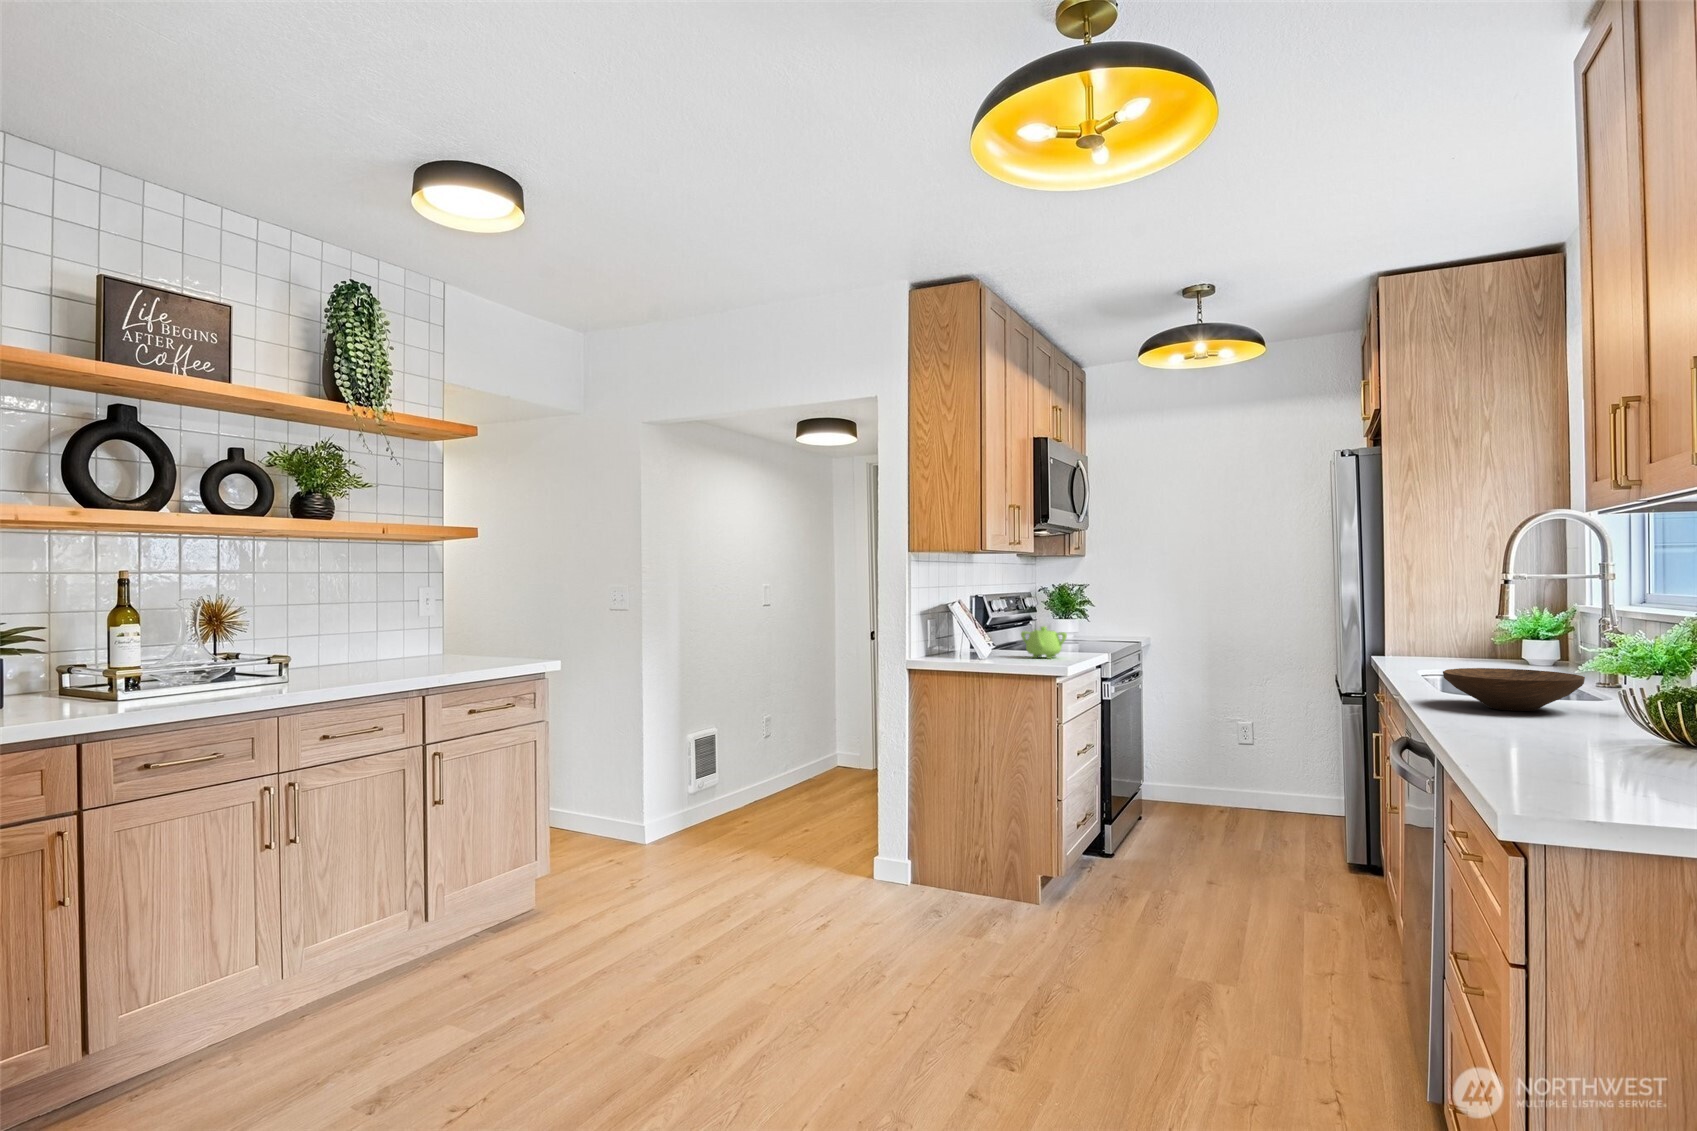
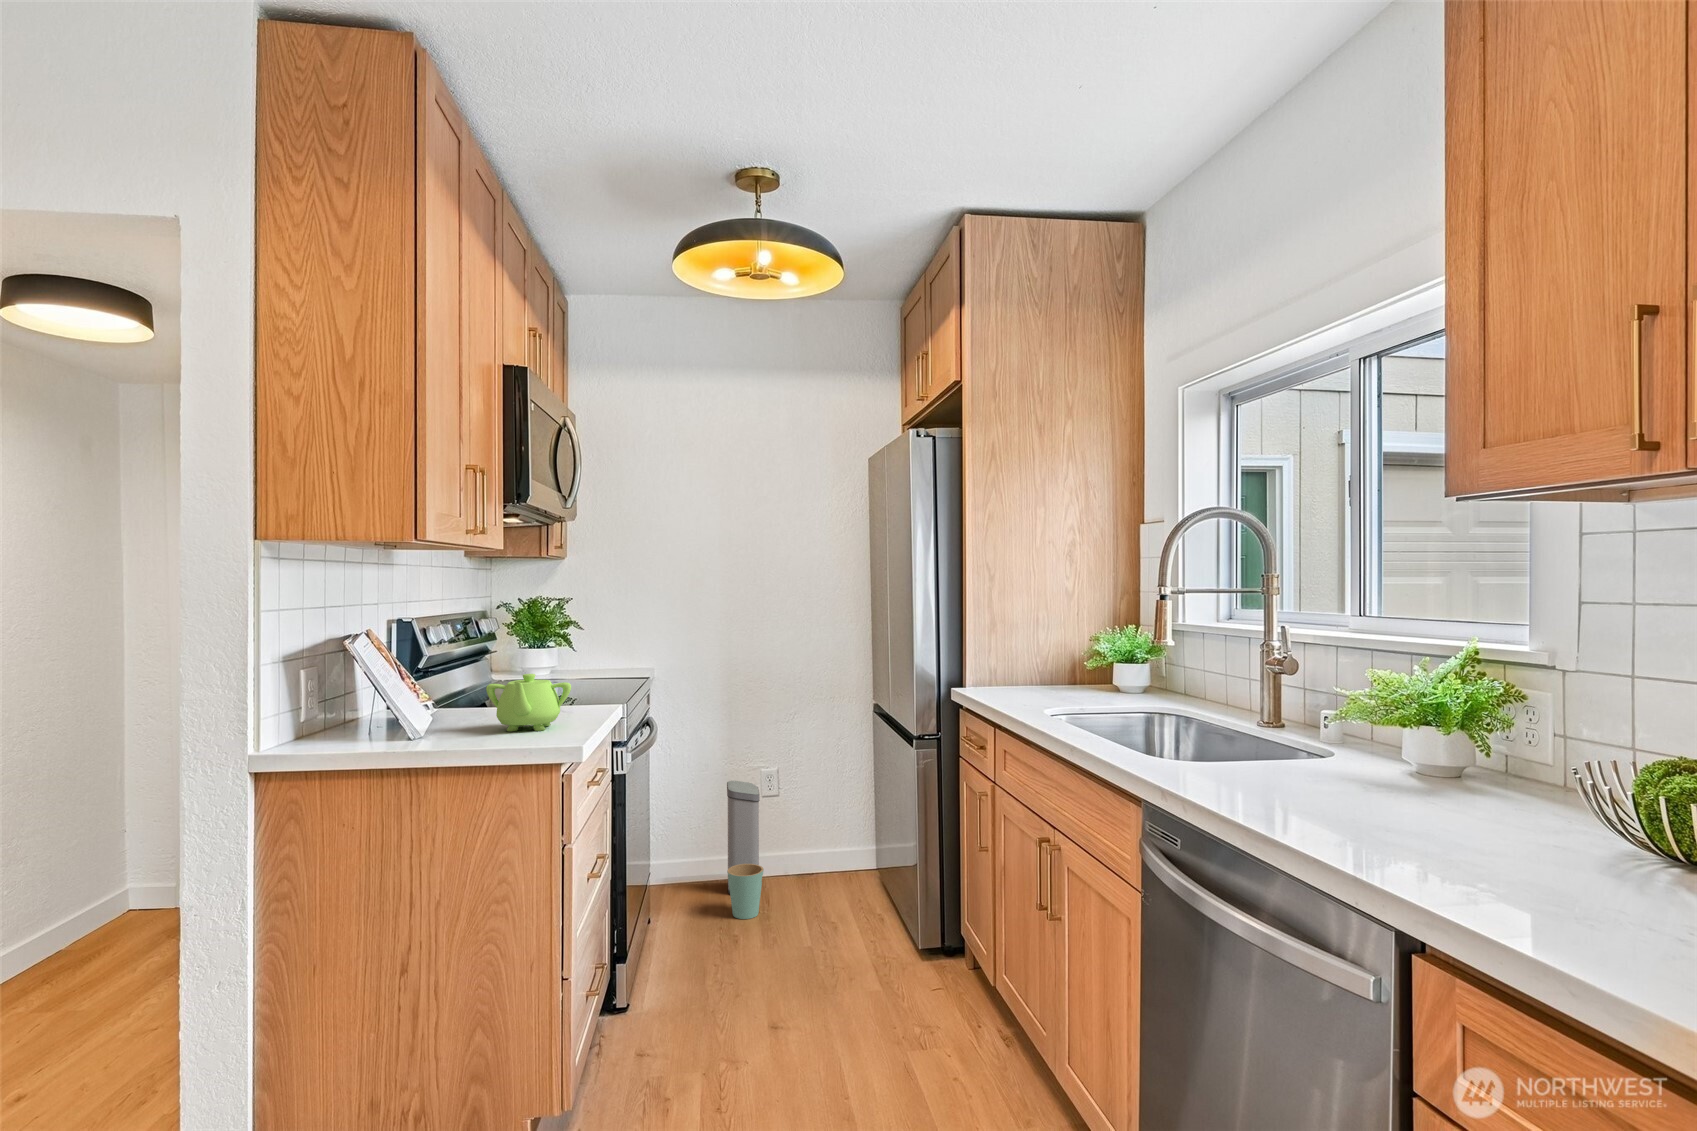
wooden bowl: present [1443,668,1585,711] -> none [1263,730,1483,811]
trash can: none [1201,731,1236,831] -> present [727,781,764,919]

